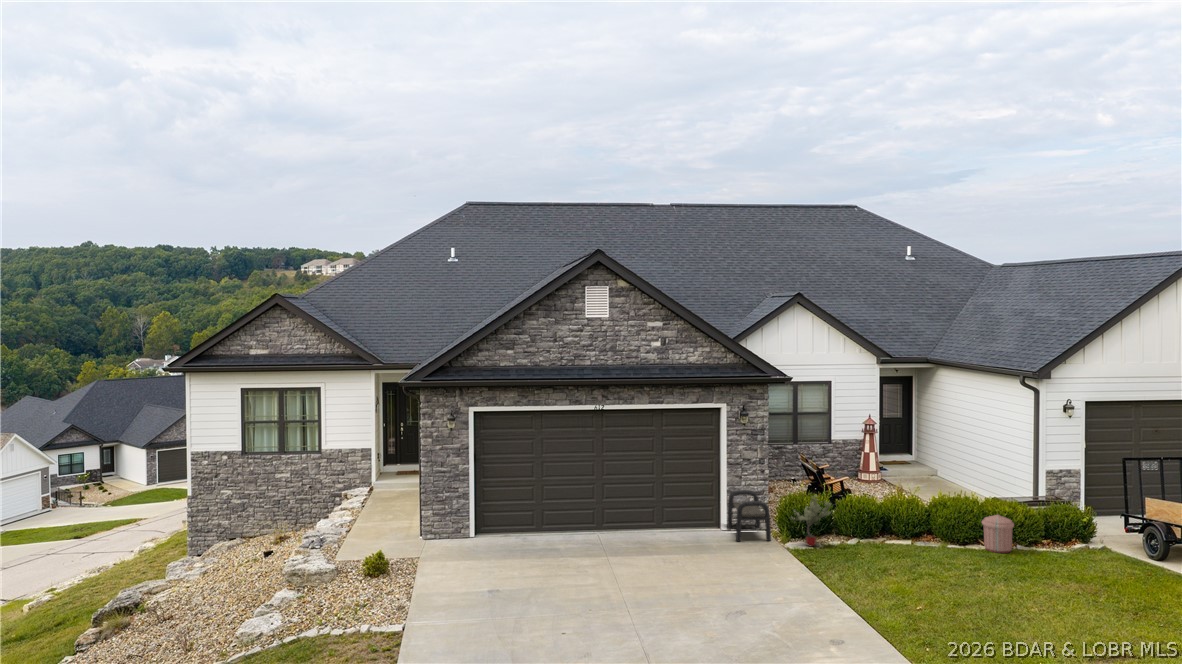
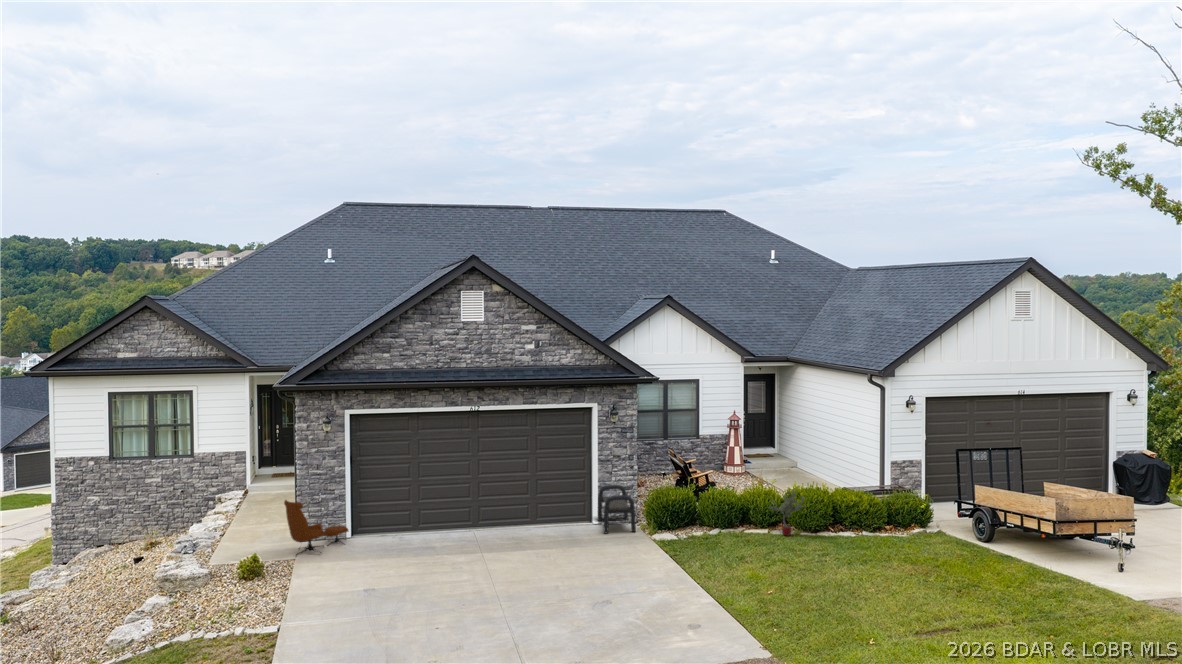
potted tree: present [791,495,831,547] -> present [769,490,804,536]
lounge chair: none [409,496,472,554] -> present [284,500,348,553]
trash can: present [982,514,1014,553] -> none [822,502,849,537]

